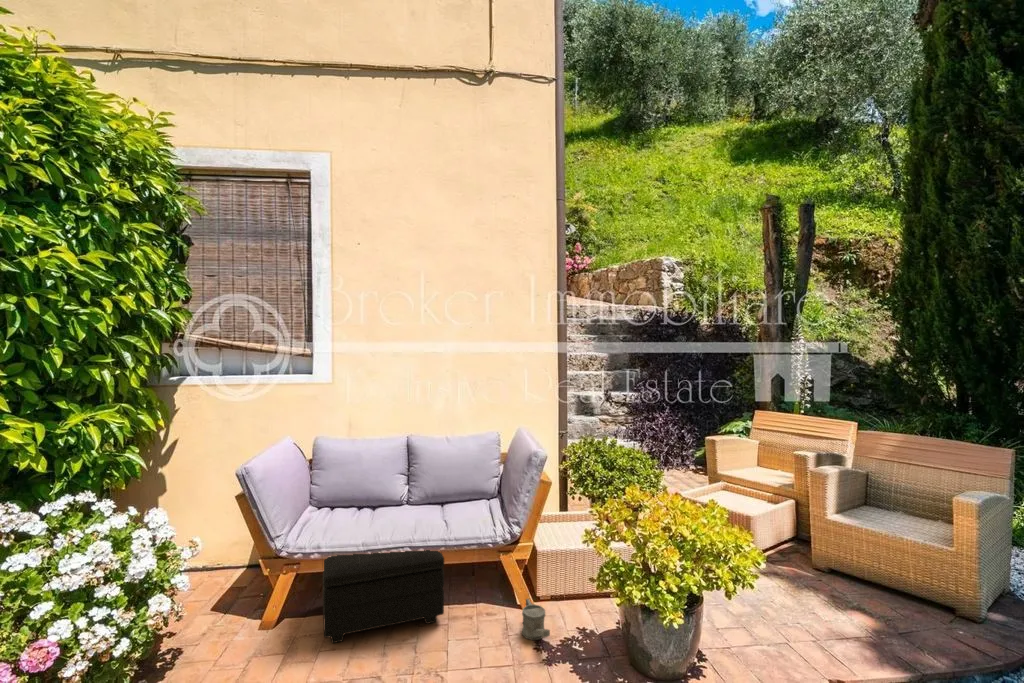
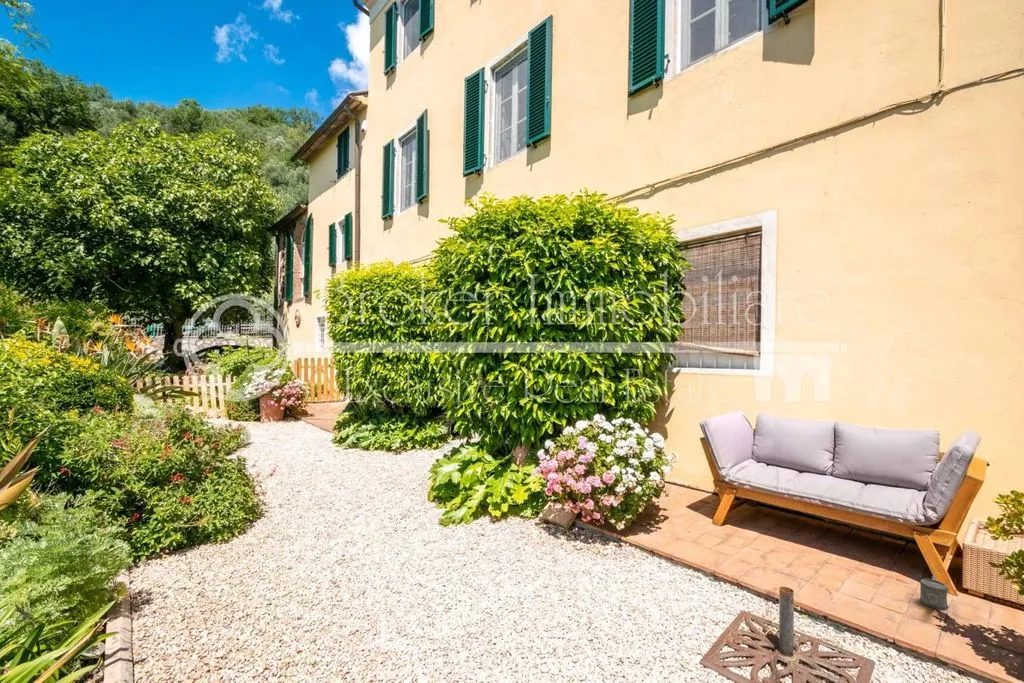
footstool: present [323,550,444,643] -> none [748,485,847,565]

